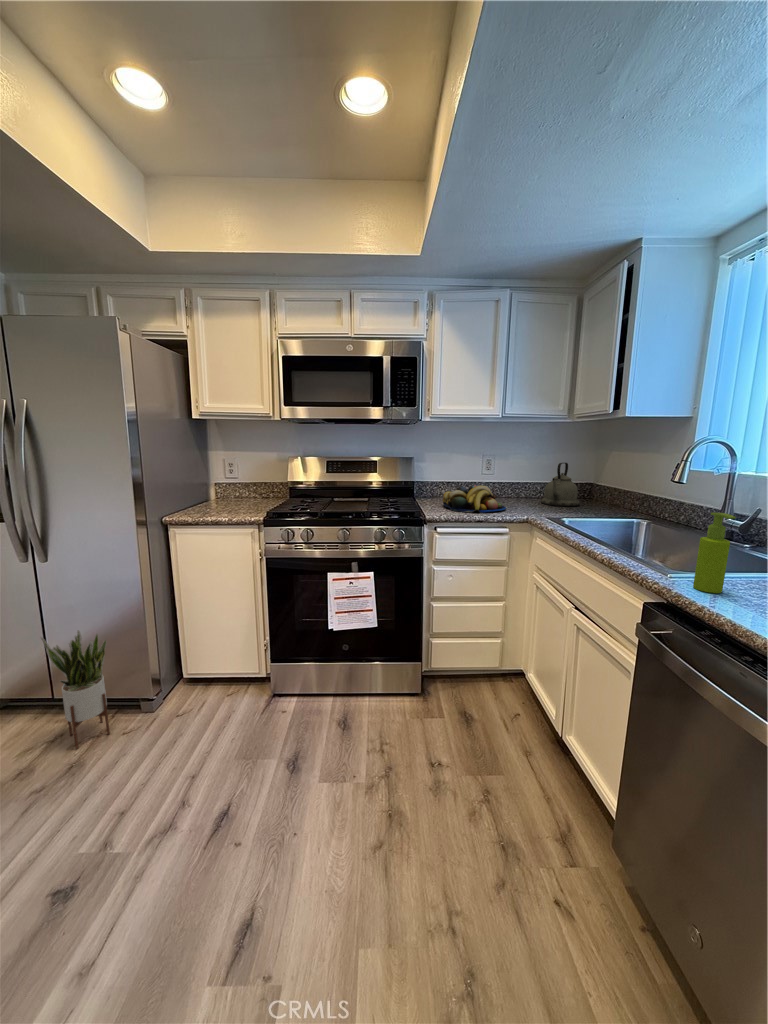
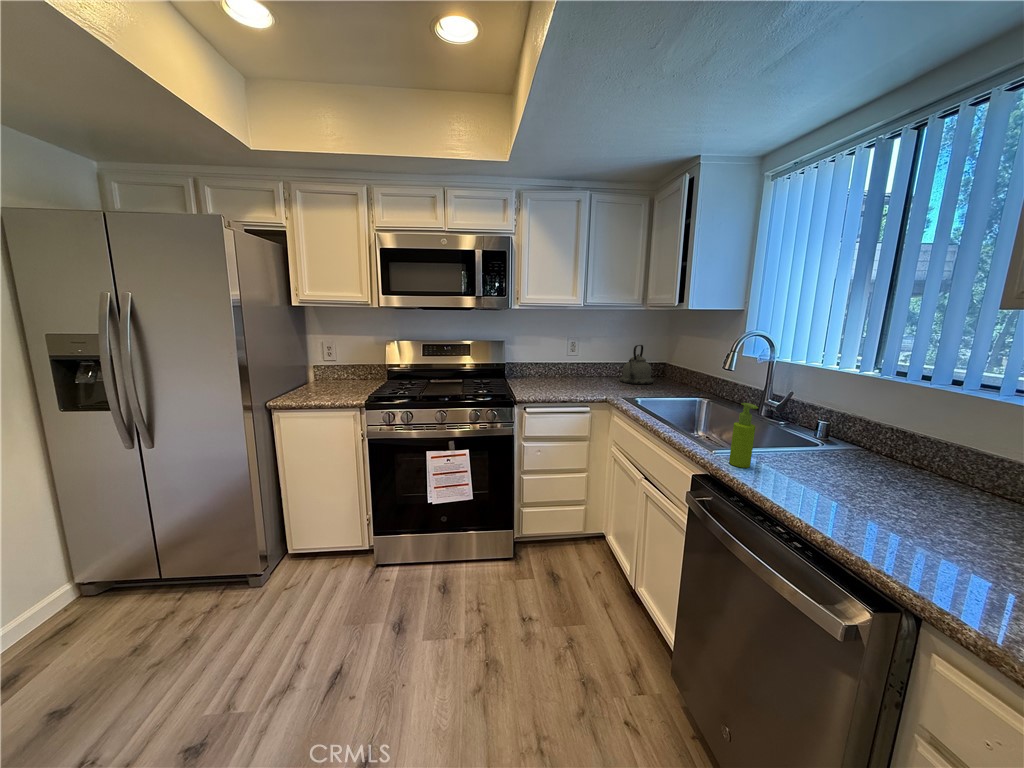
fruit bowl: present [443,484,506,513] -> none [532,366,588,393]
potted plant: present [40,630,110,749] -> none [149,514,220,626]

